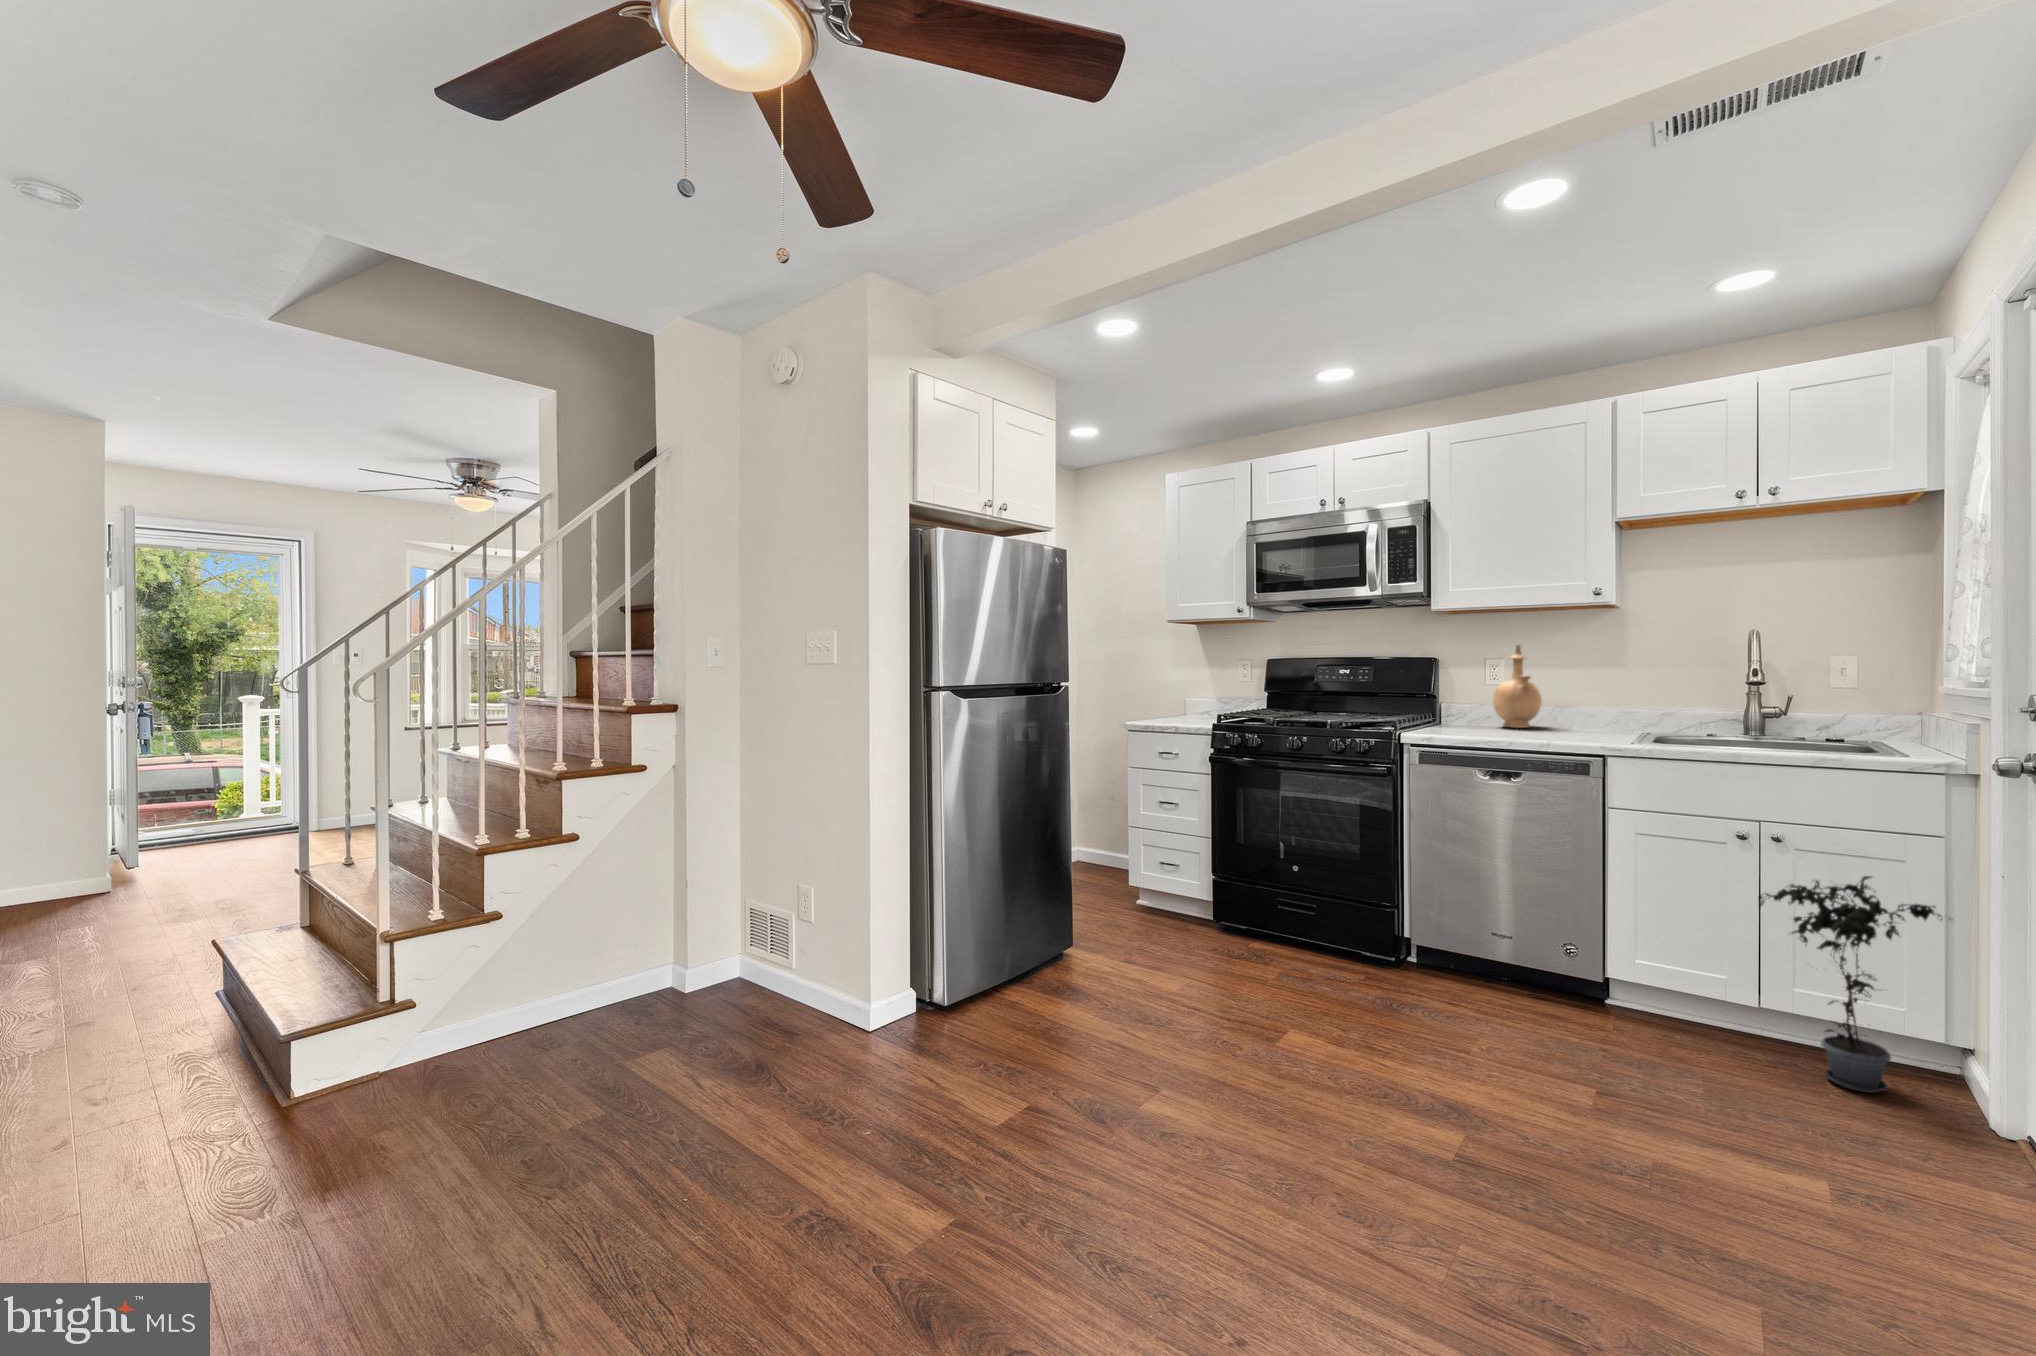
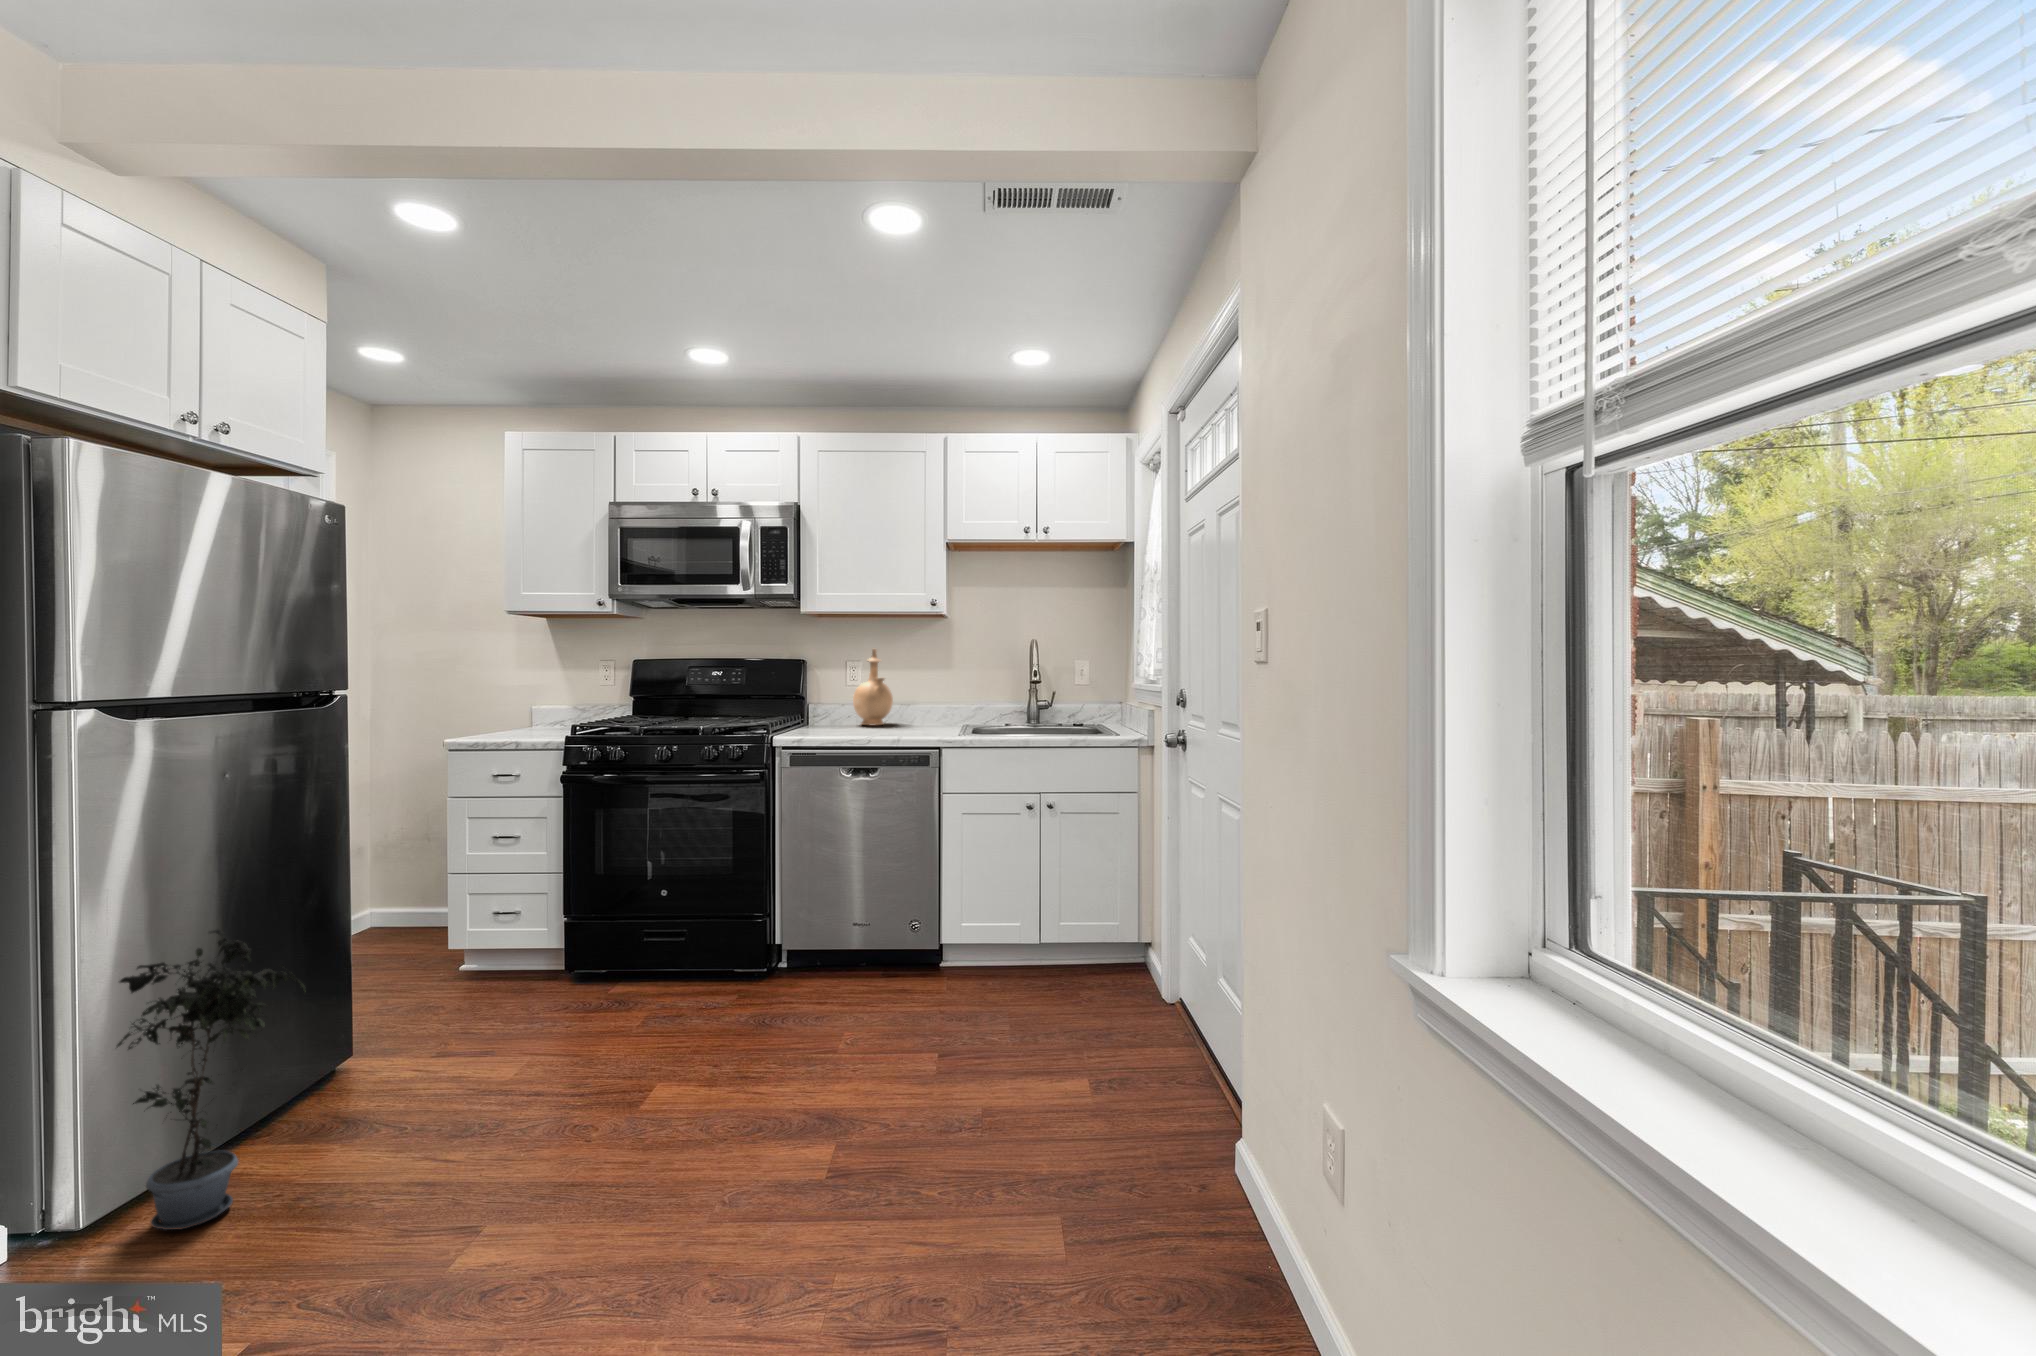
potted plant: present [1758,876,1941,1093] -> present [117,929,305,1230]

